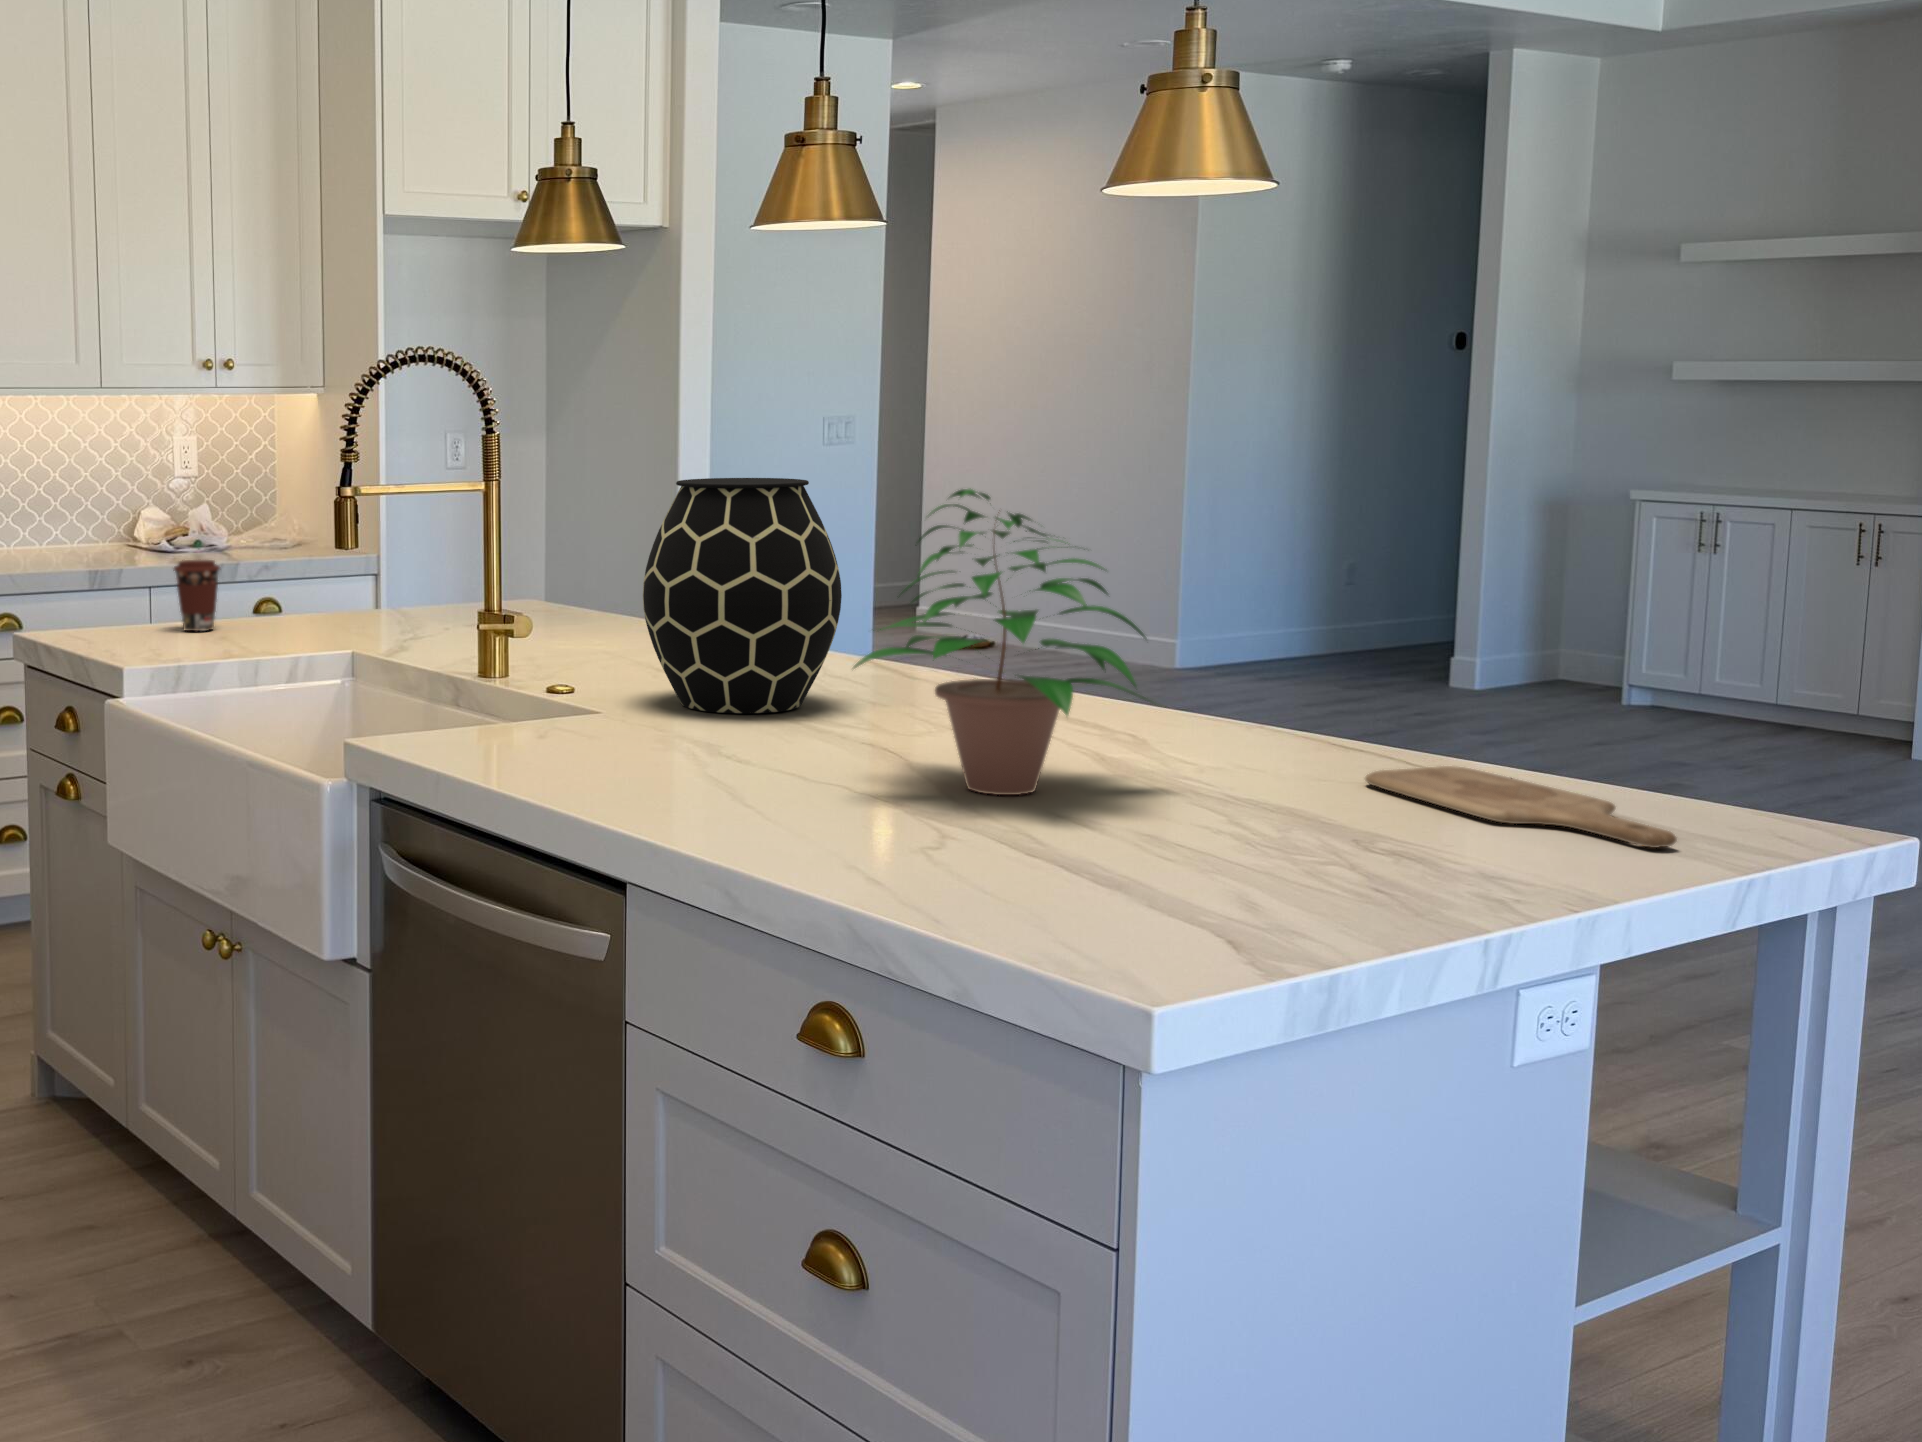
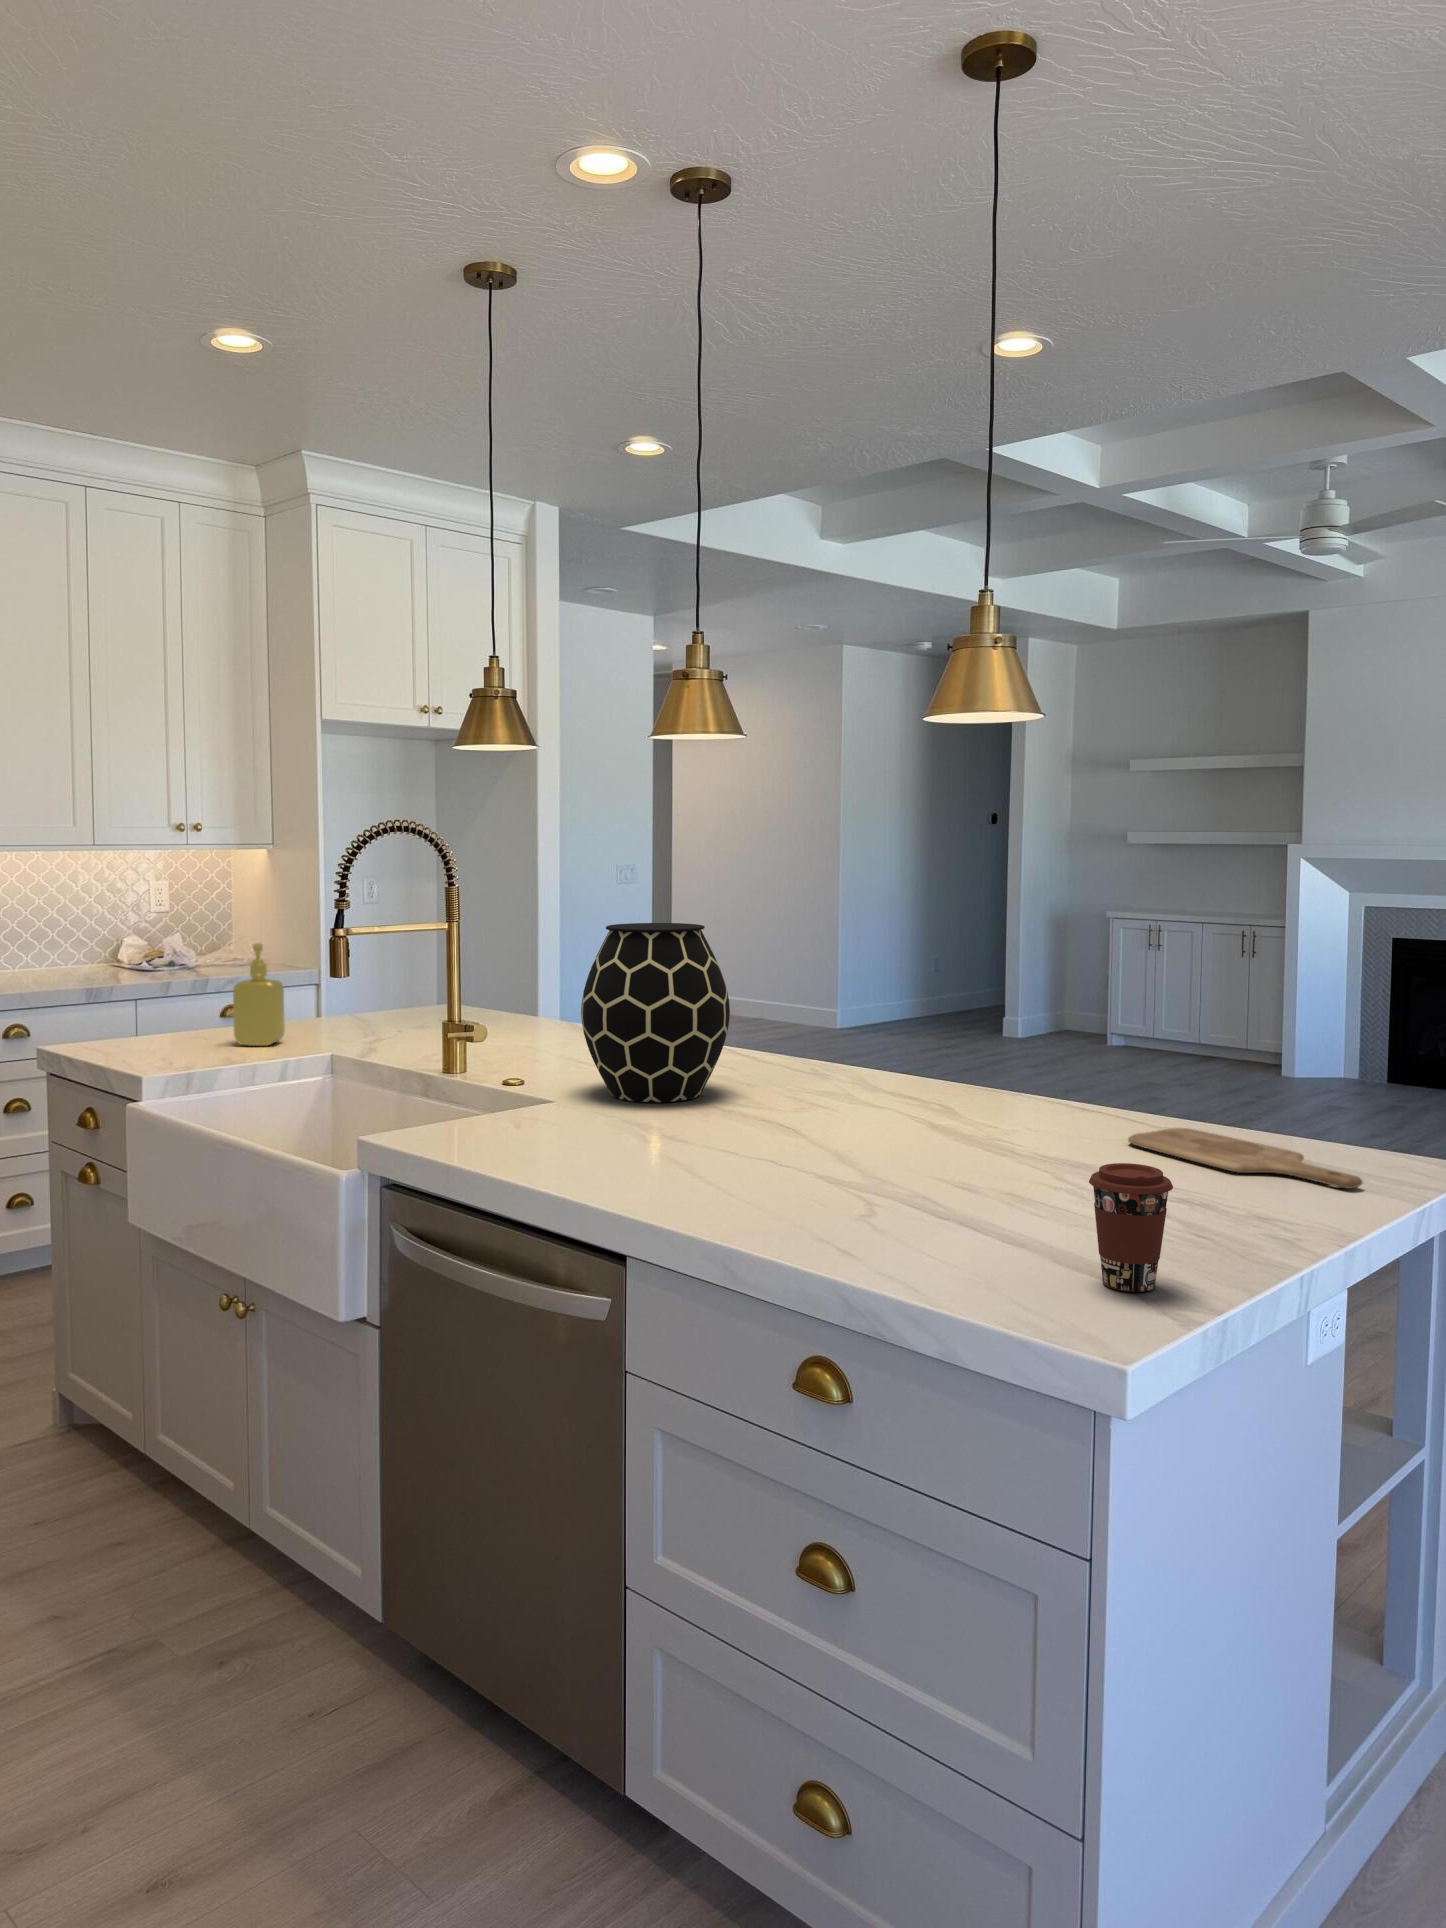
potted plant: present [854,489,1166,795] -> none [783,937,1002,1167]
soap dispenser: none [237,506,300,637] -> present [233,943,285,1046]
coffee cup: present [173,560,220,631] -> present [1089,1163,1173,1292]

